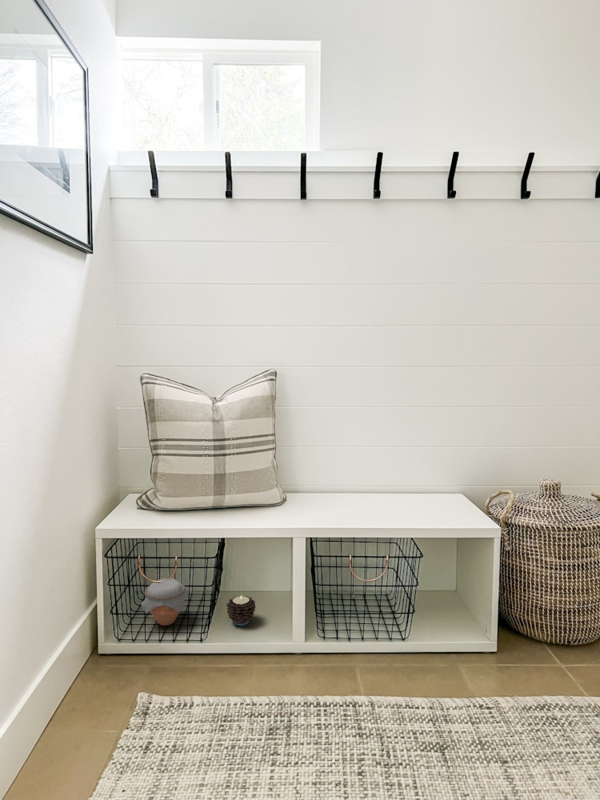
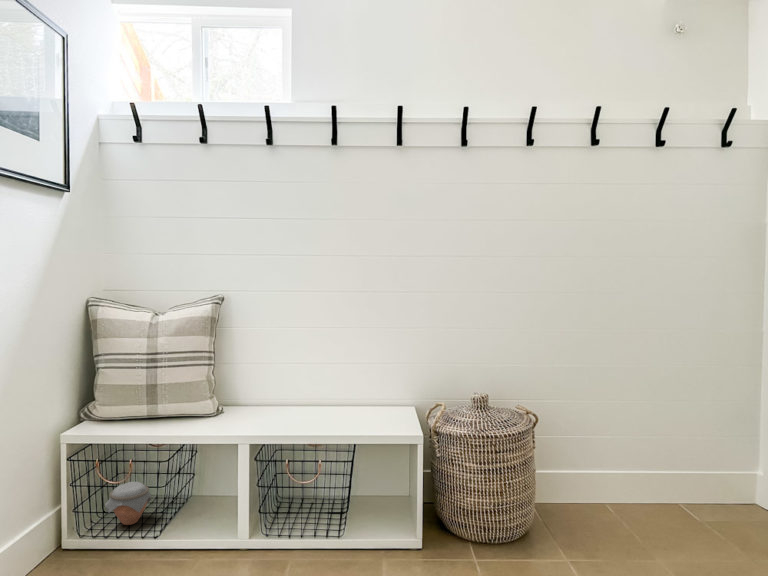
candle: present [227,596,256,625] -> none [185,497,212,525]

